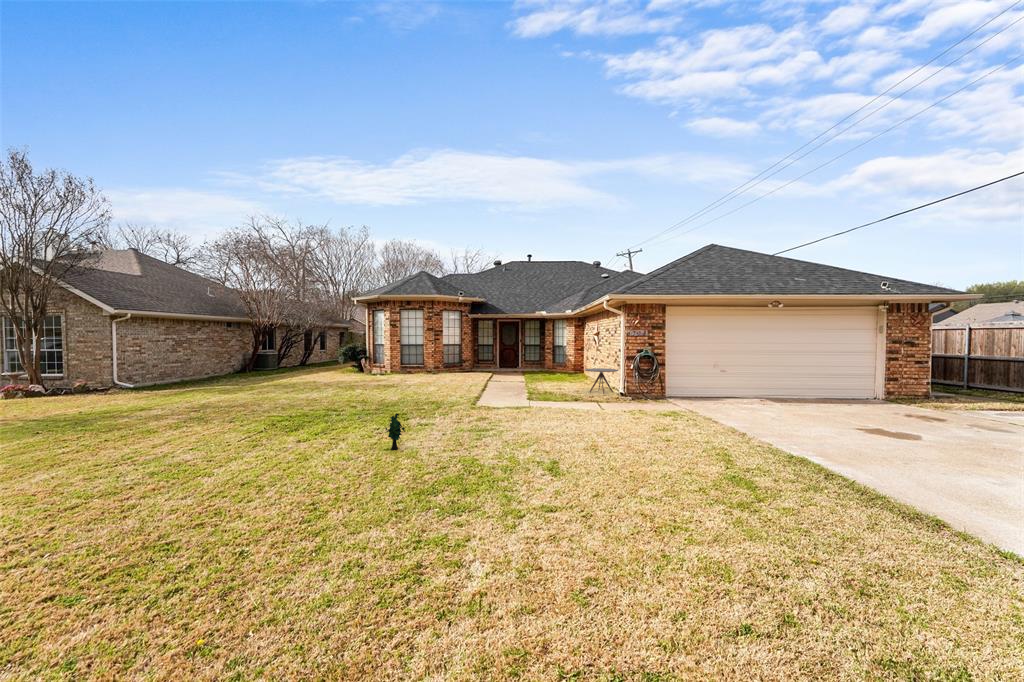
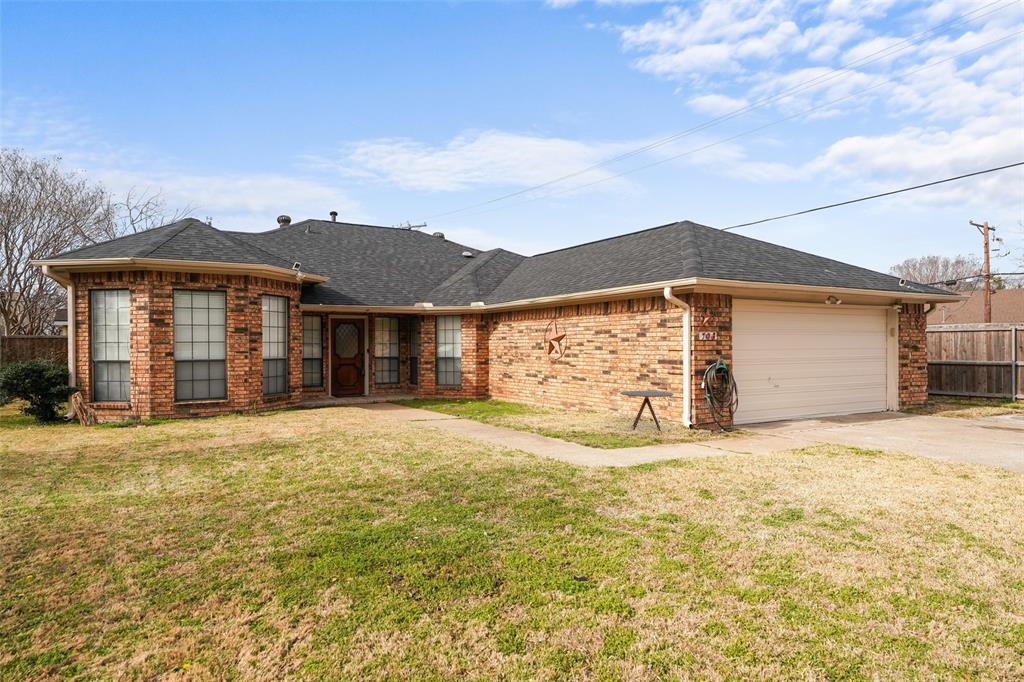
decorative plant: present [386,413,405,450] -> none [898,541,968,643]

